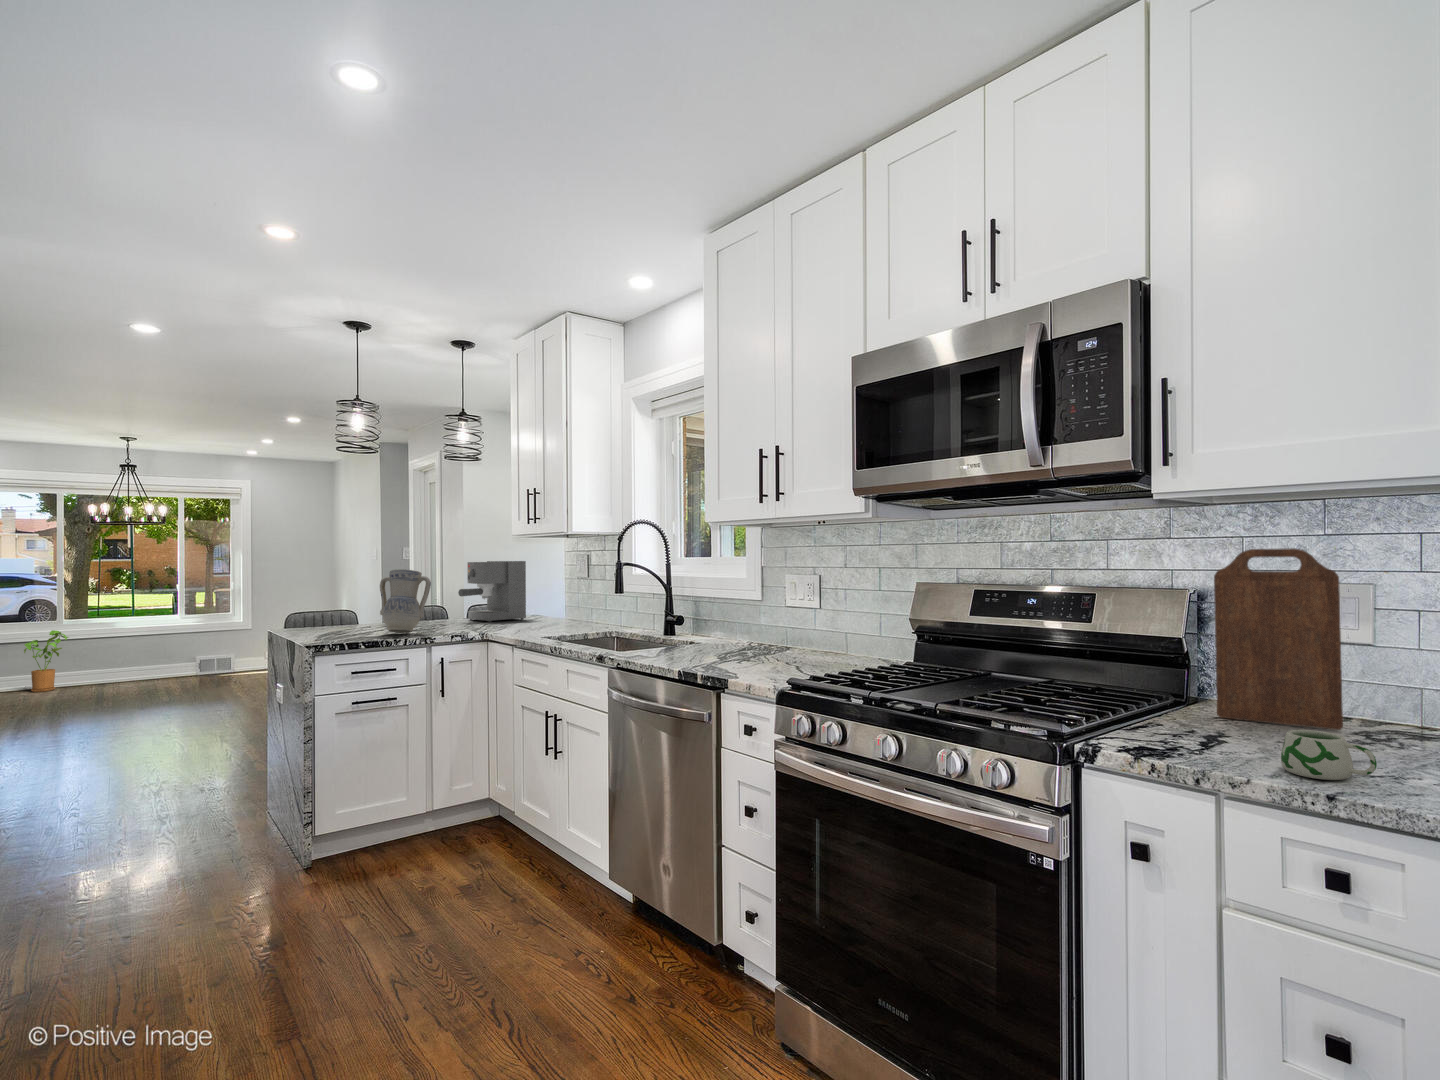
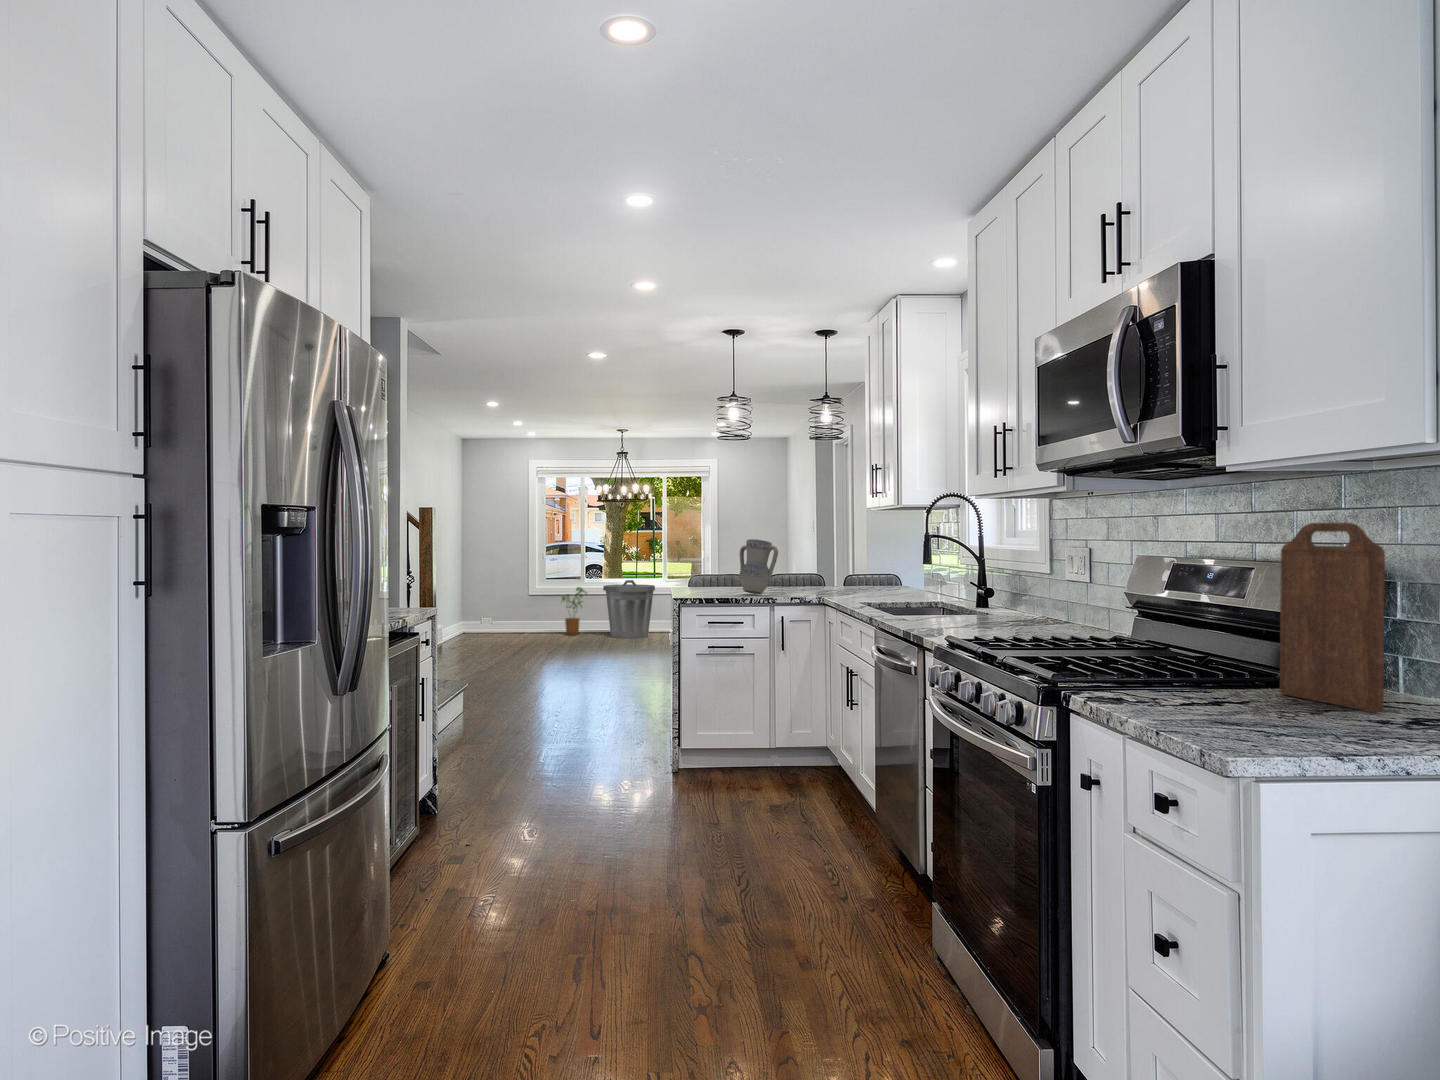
coffee maker: present [458,561,526,622] -> none [821,535,885,591]
trash can: none [94,618,172,689] -> present [603,580,655,638]
mug: present [1281,730,1377,780] -> none [1173,685,1231,727]

